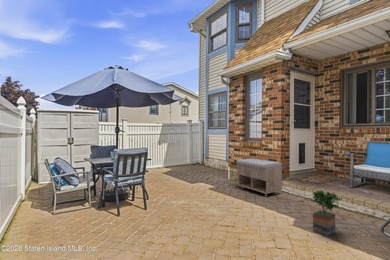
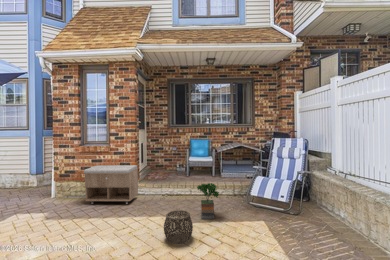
woven basket: none [249,206,279,239] -> present [164,210,193,244]

